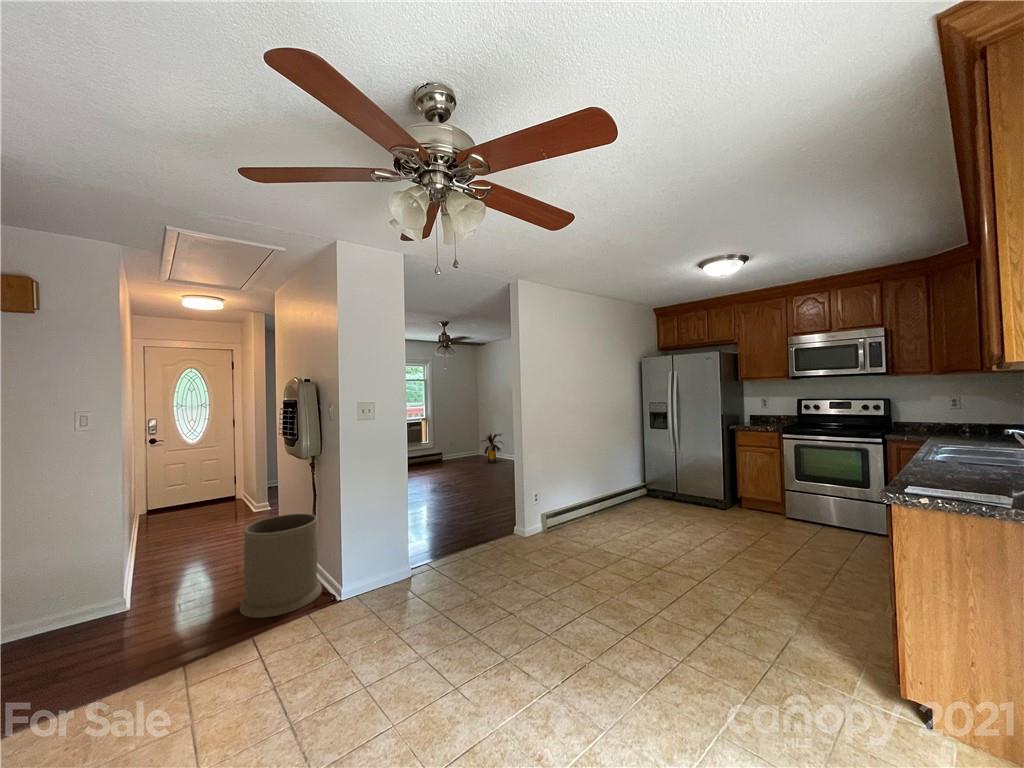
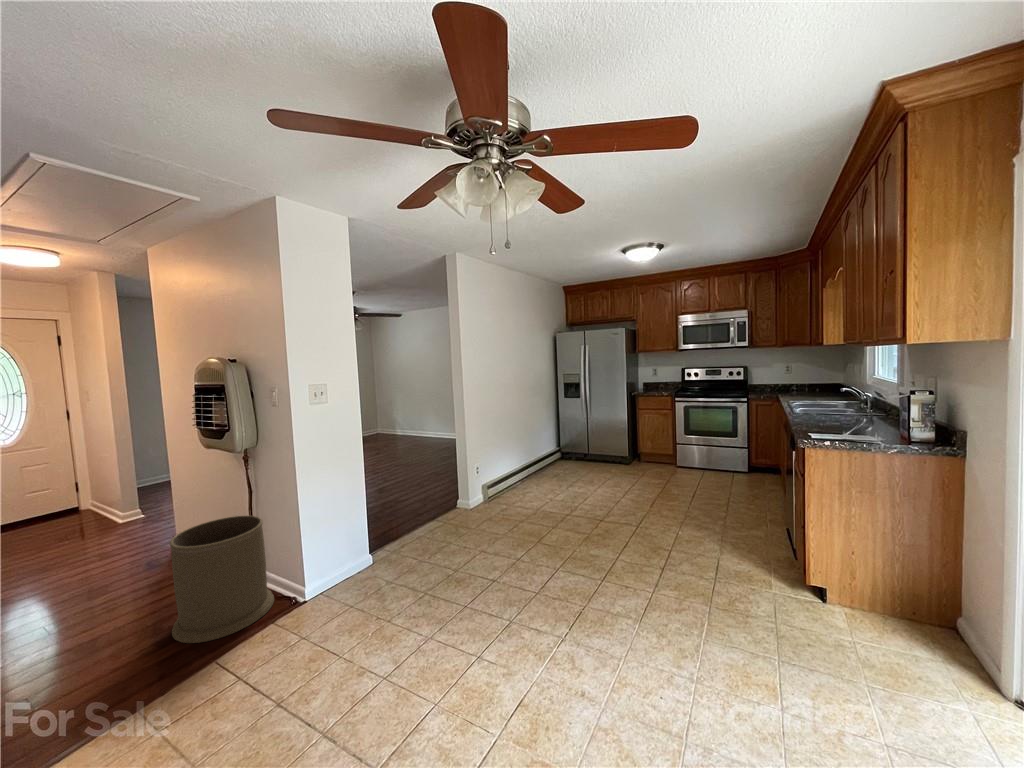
house plant: present [483,434,502,463] -> none [381,408,412,440]

